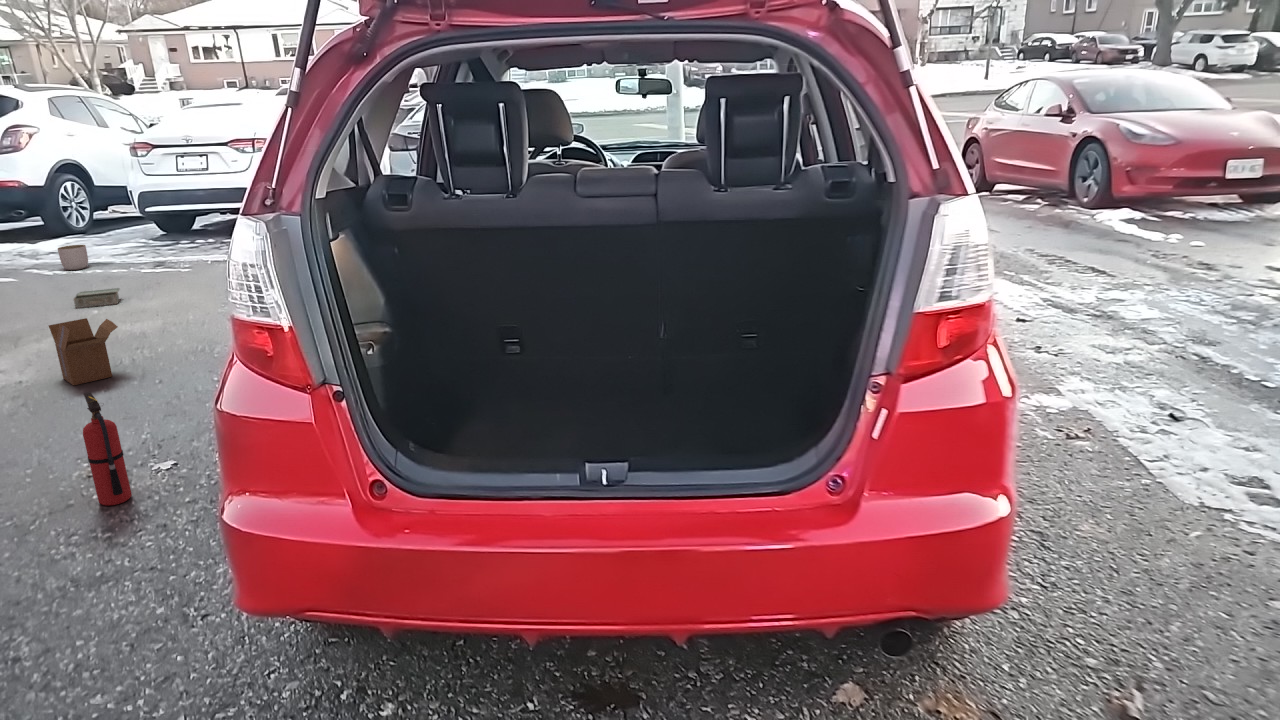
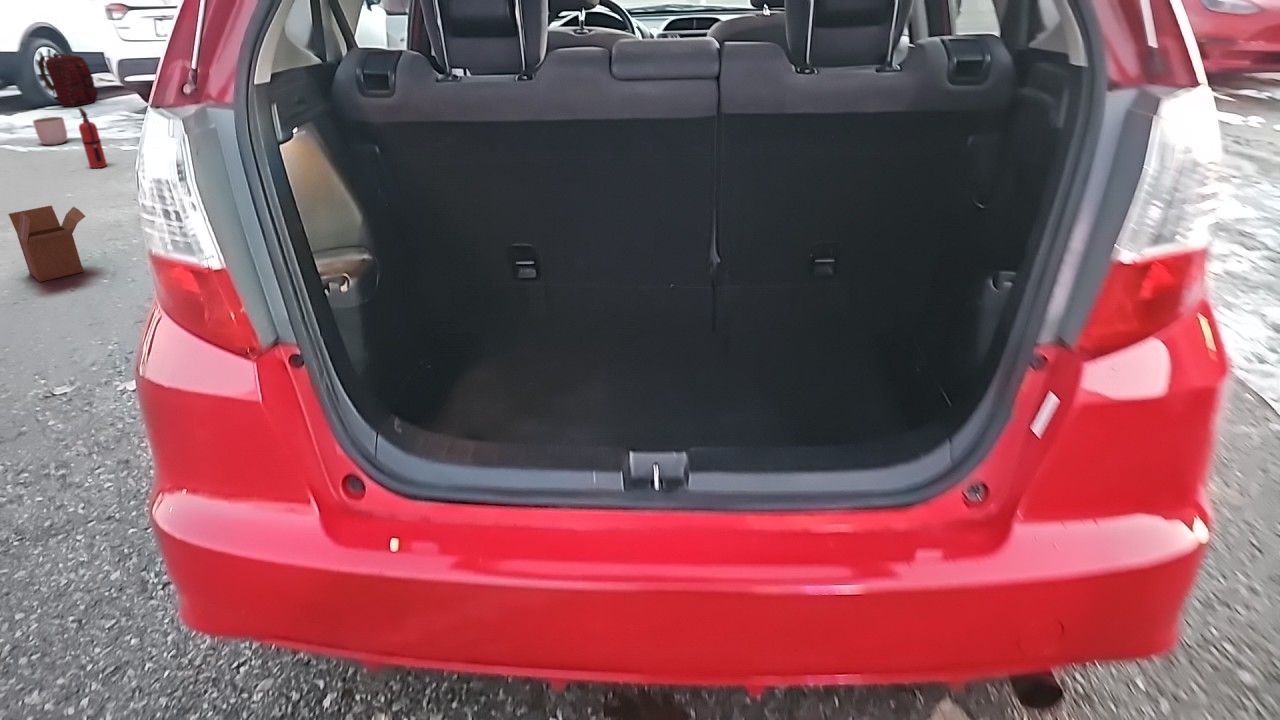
backpack: none [61,187,114,237] -> present [39,52,98,107]
toolbox: present [74,288,119,308] -> none [47,167,98,190]
fire extinguisher: present [83,392,132,506] -> present [79,108,107,168]

